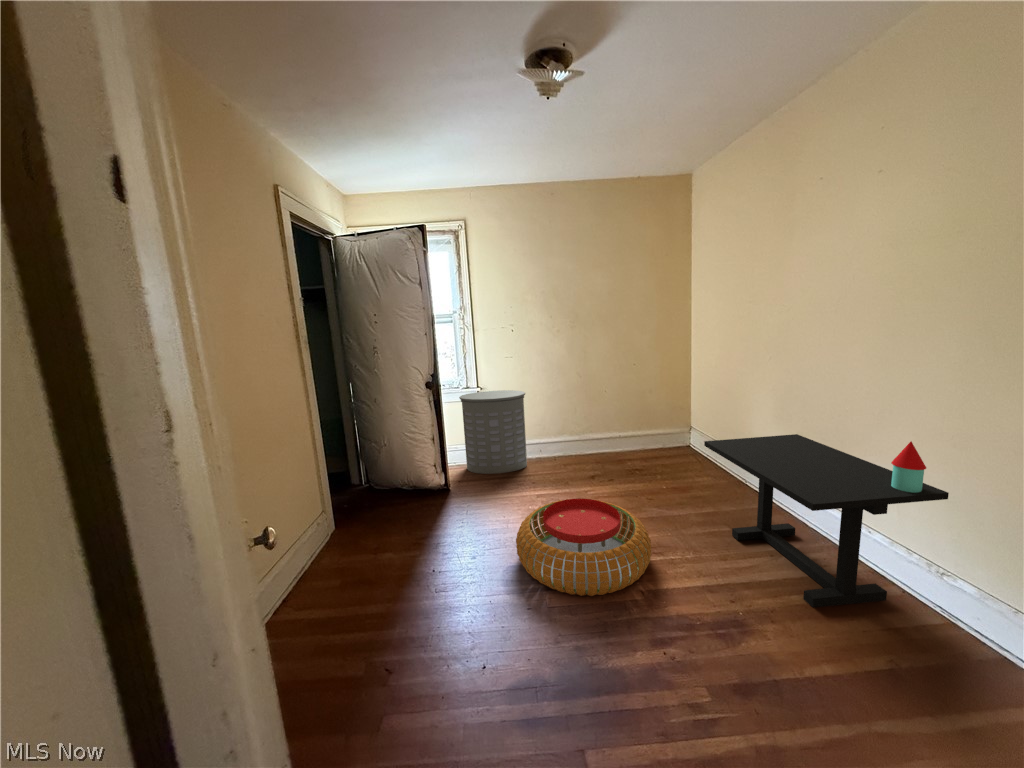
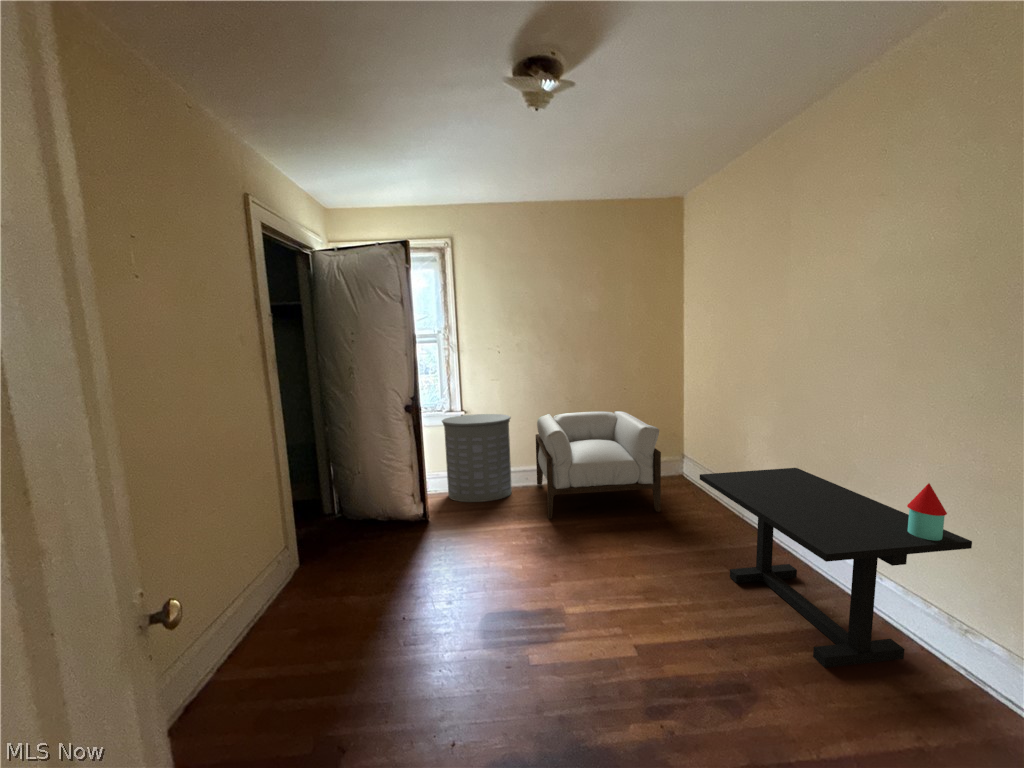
armchair: none [549,386,670,488] -> present [536,411,661,519]
pouf: present [516,498,651,596] -> none [496,535,645,652]

